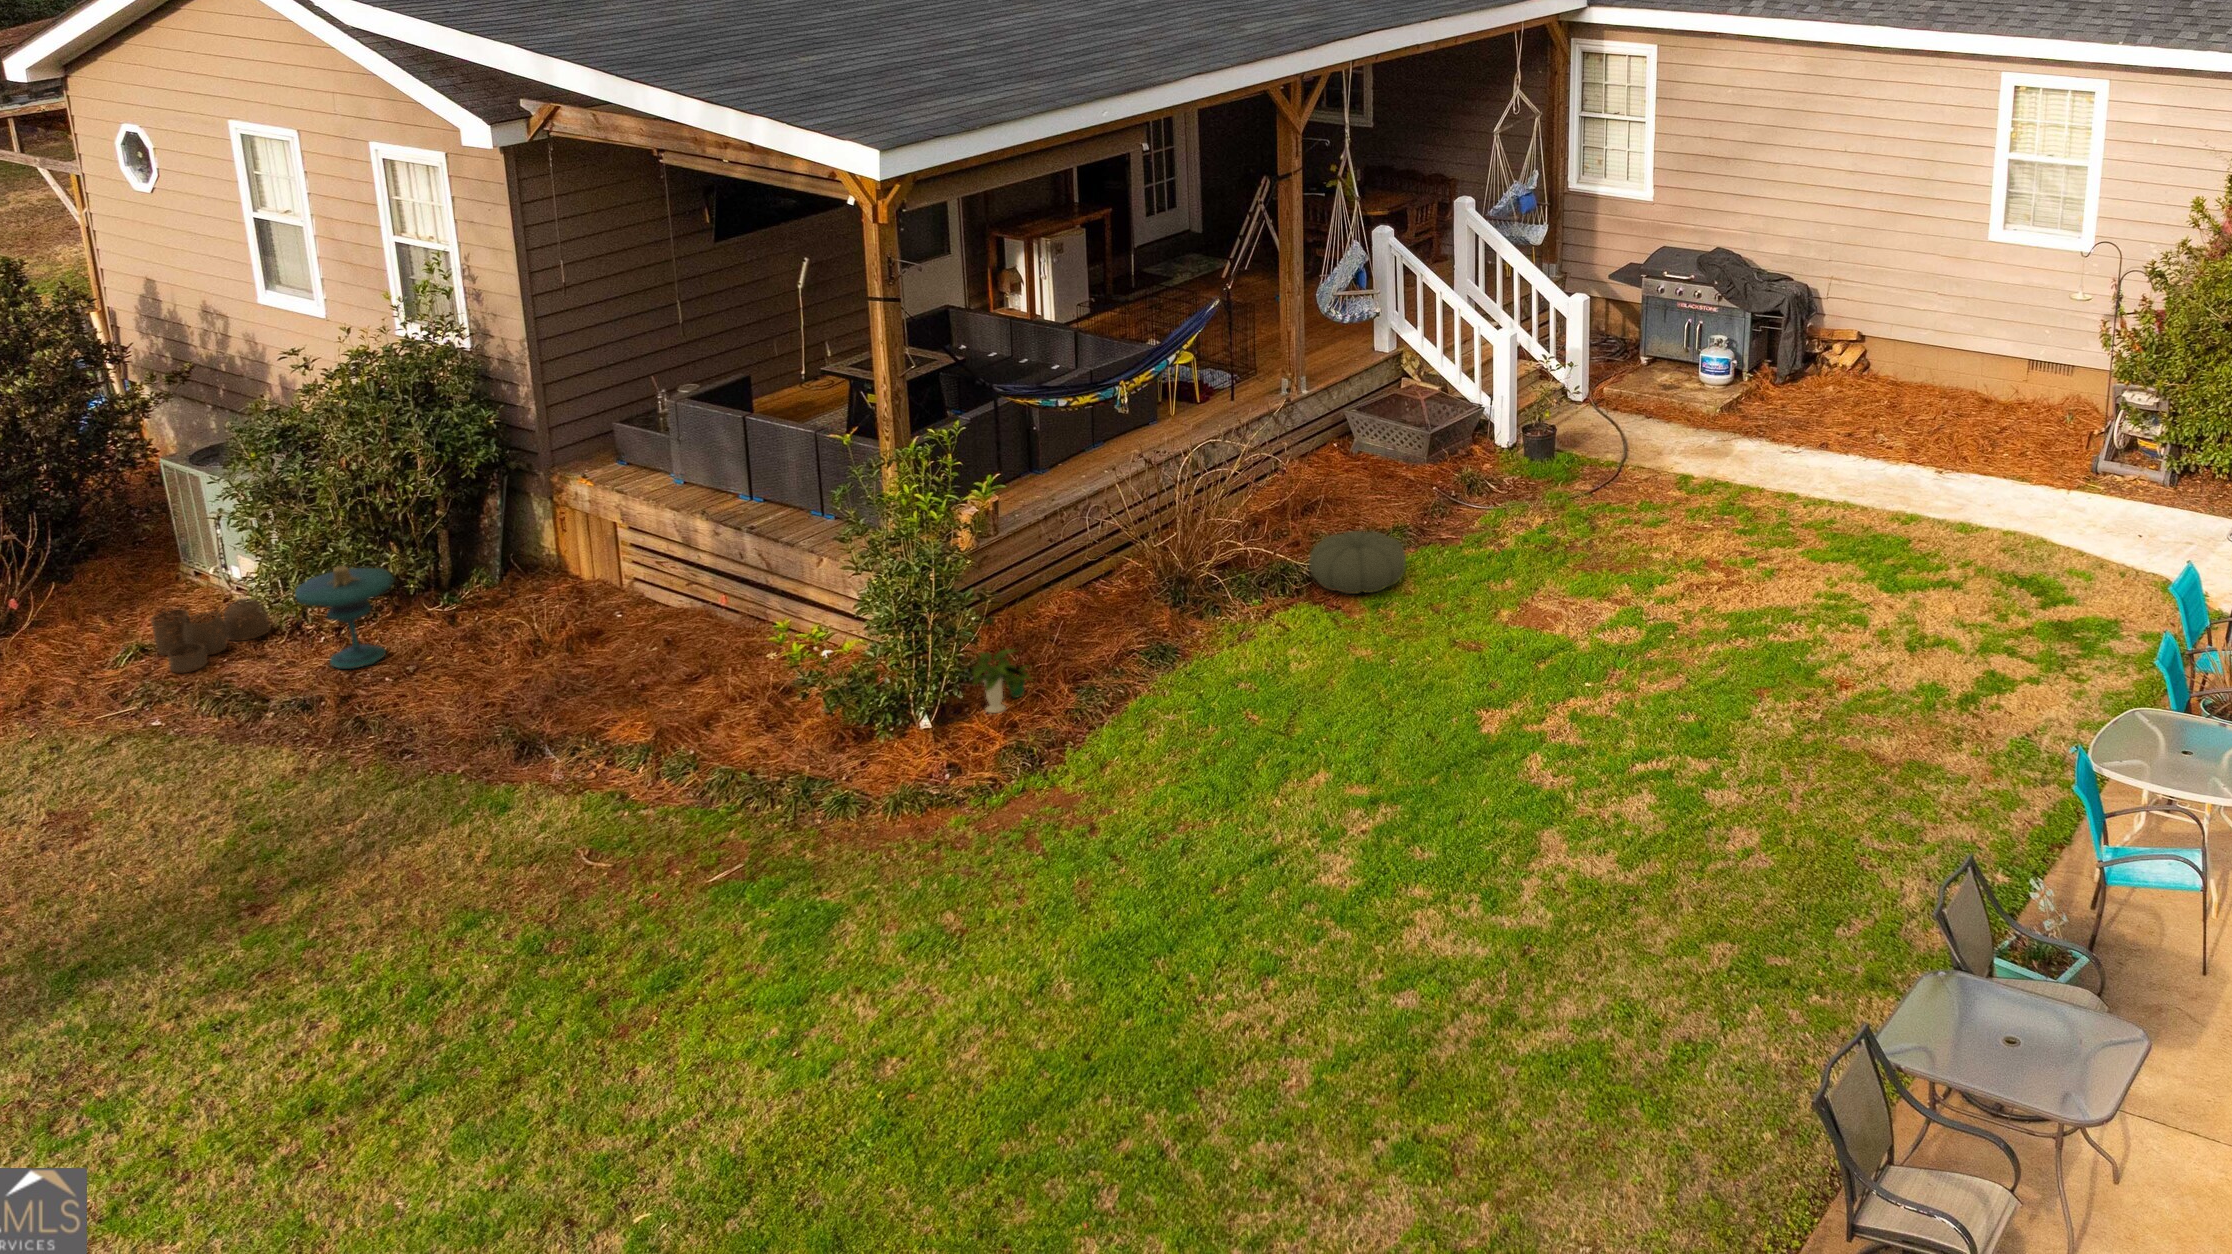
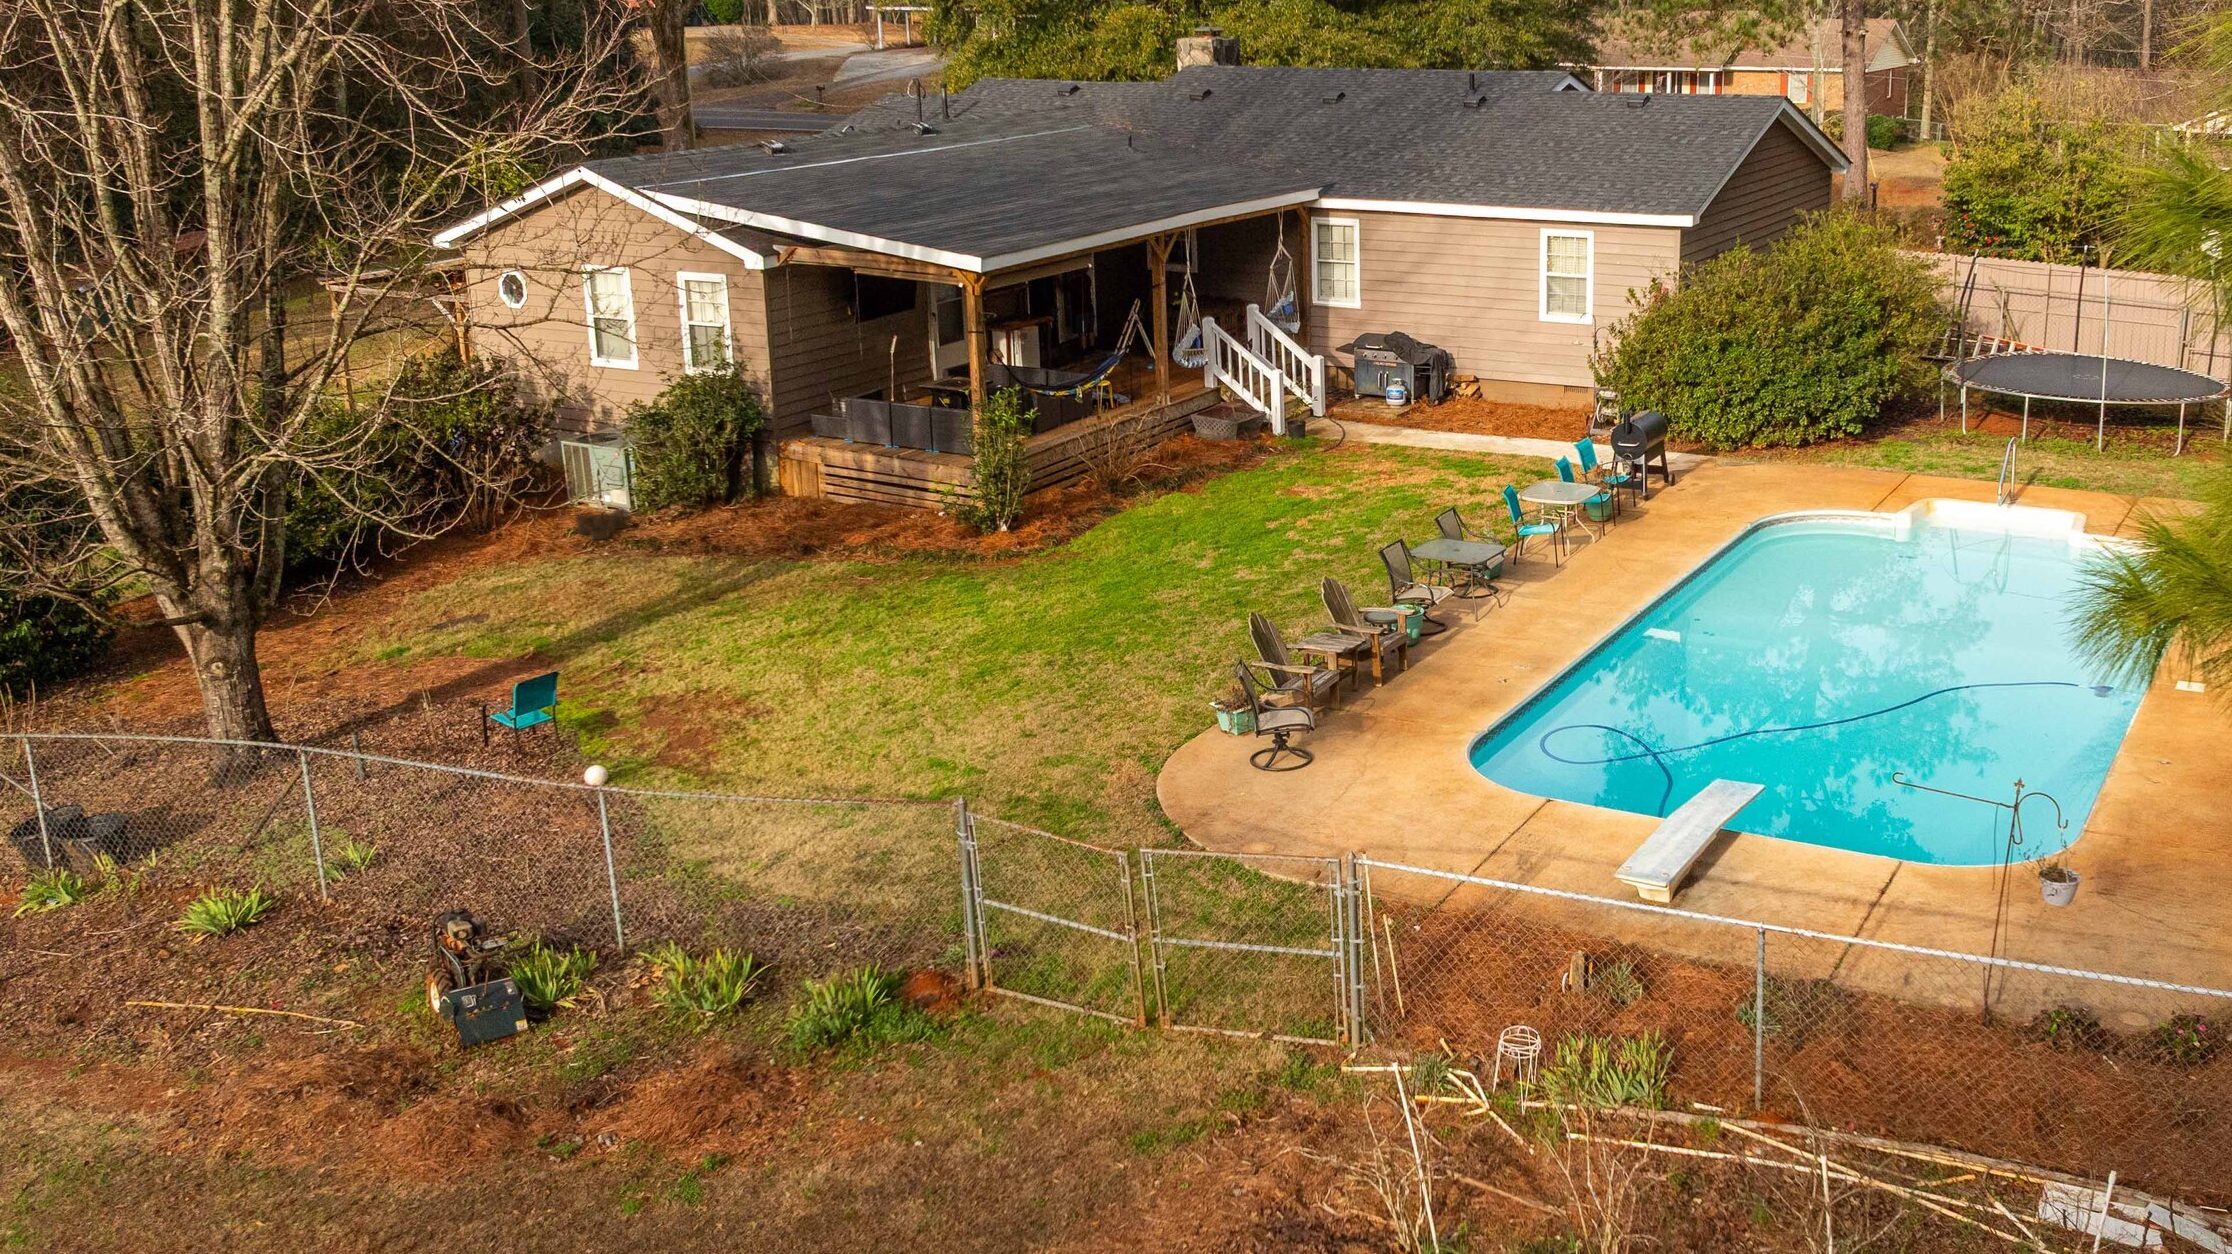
pouf: present [1309,531,1406,594] -> none [1179,463,1229,492]
side table: present [295,566,394,669] -> none [660,481,710,536]
potted plant: present [969,649,1034,713] -> none [1014,505,1049,535]

